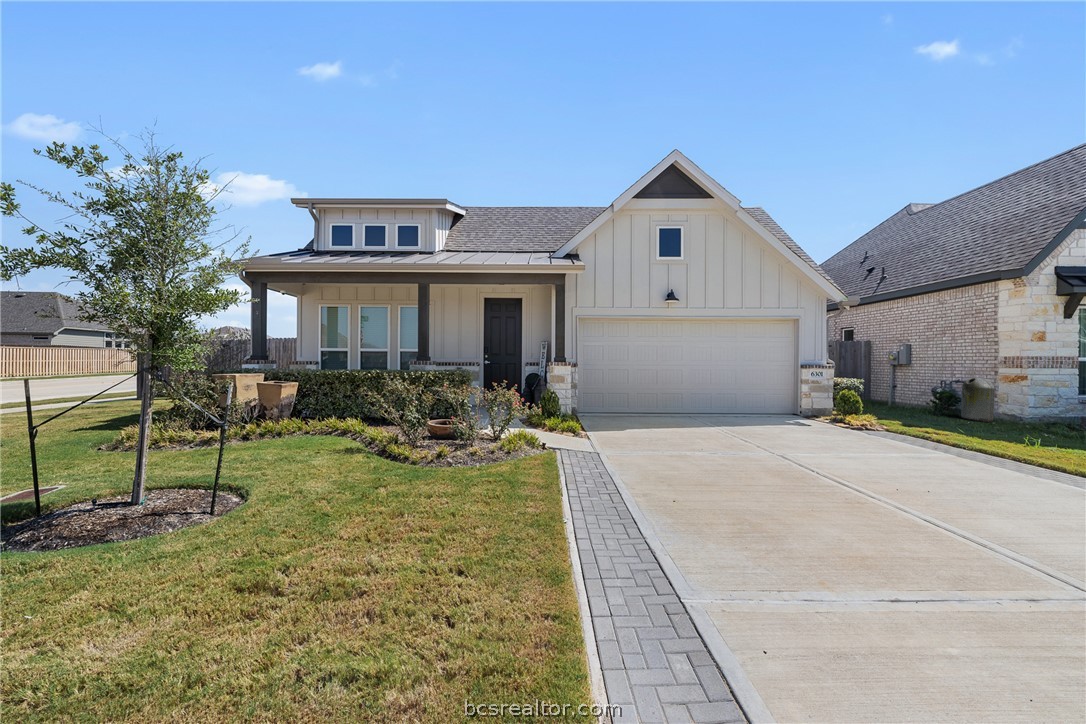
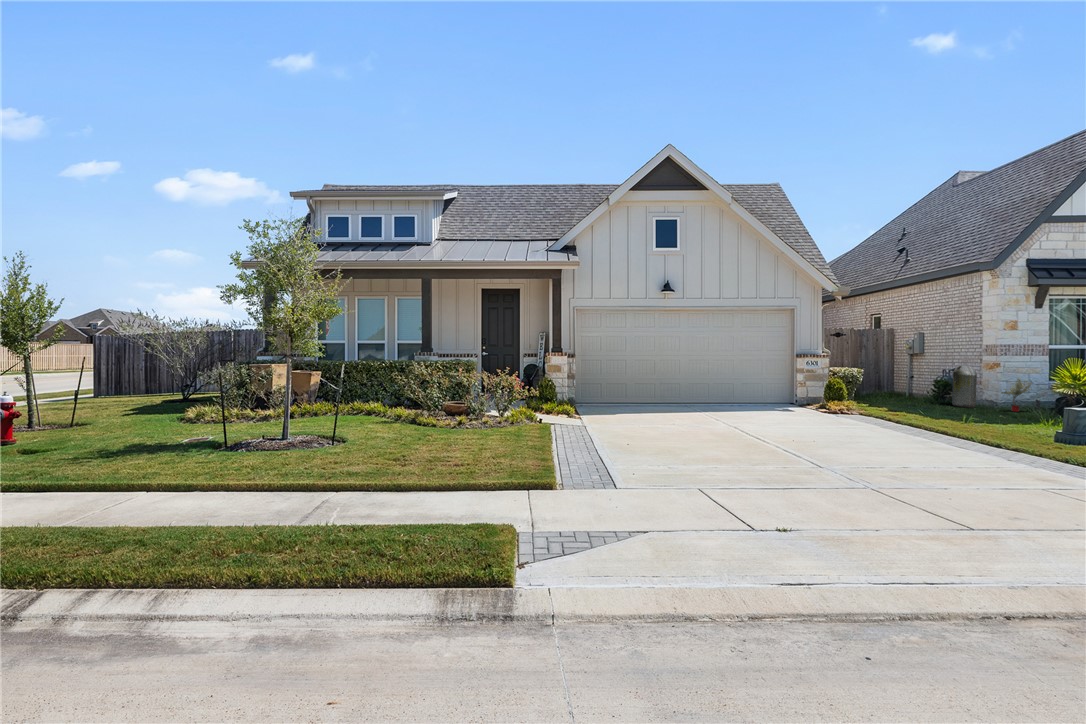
potted tree: none [1033,392,1071,429] -> present [1004,379,1032,412]

